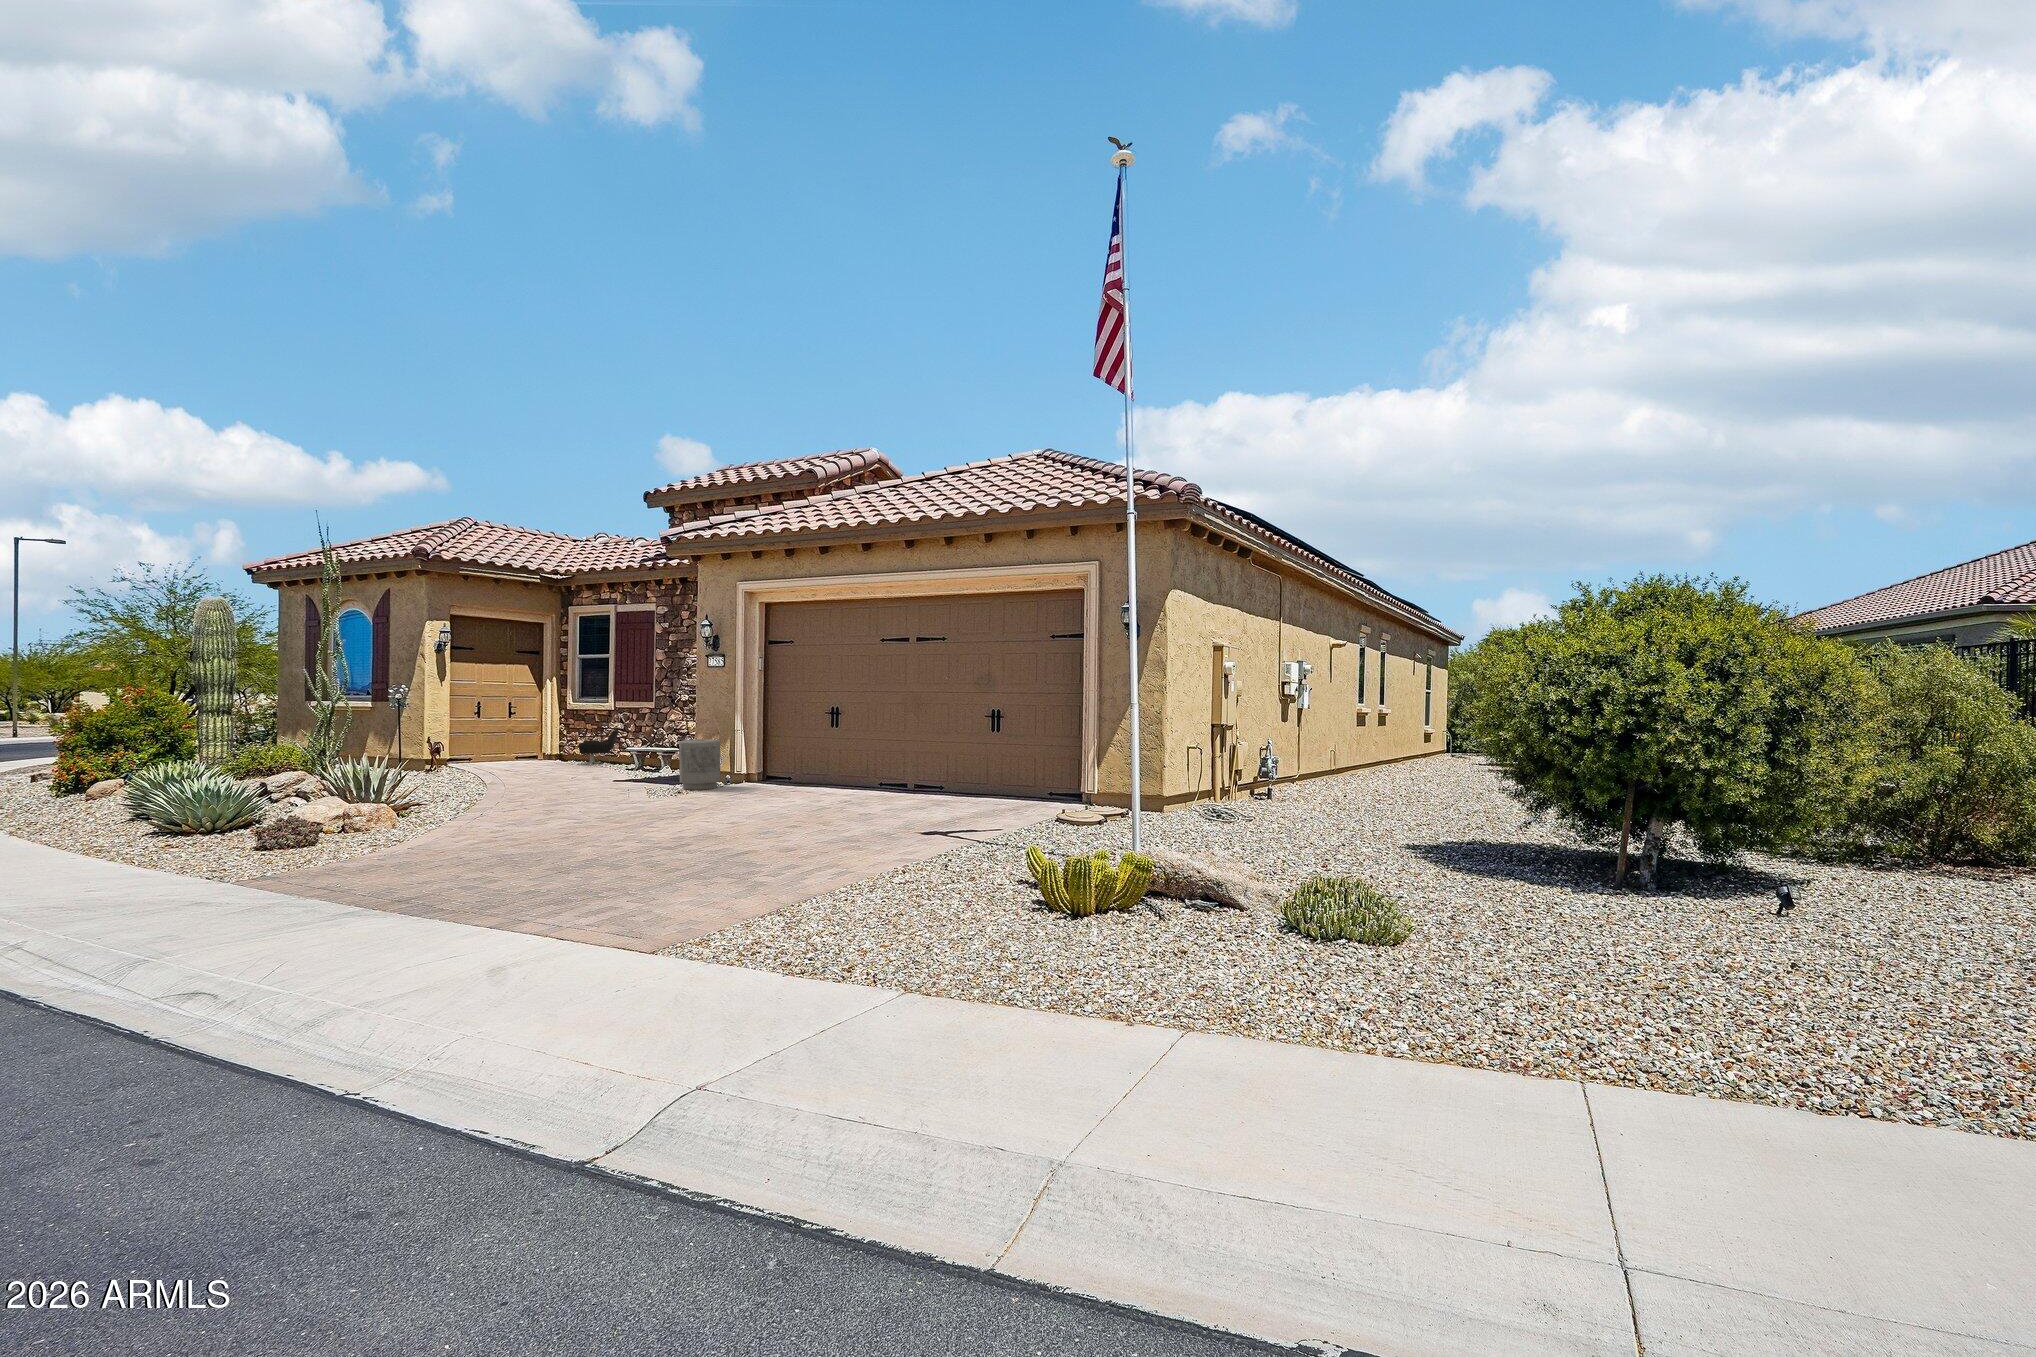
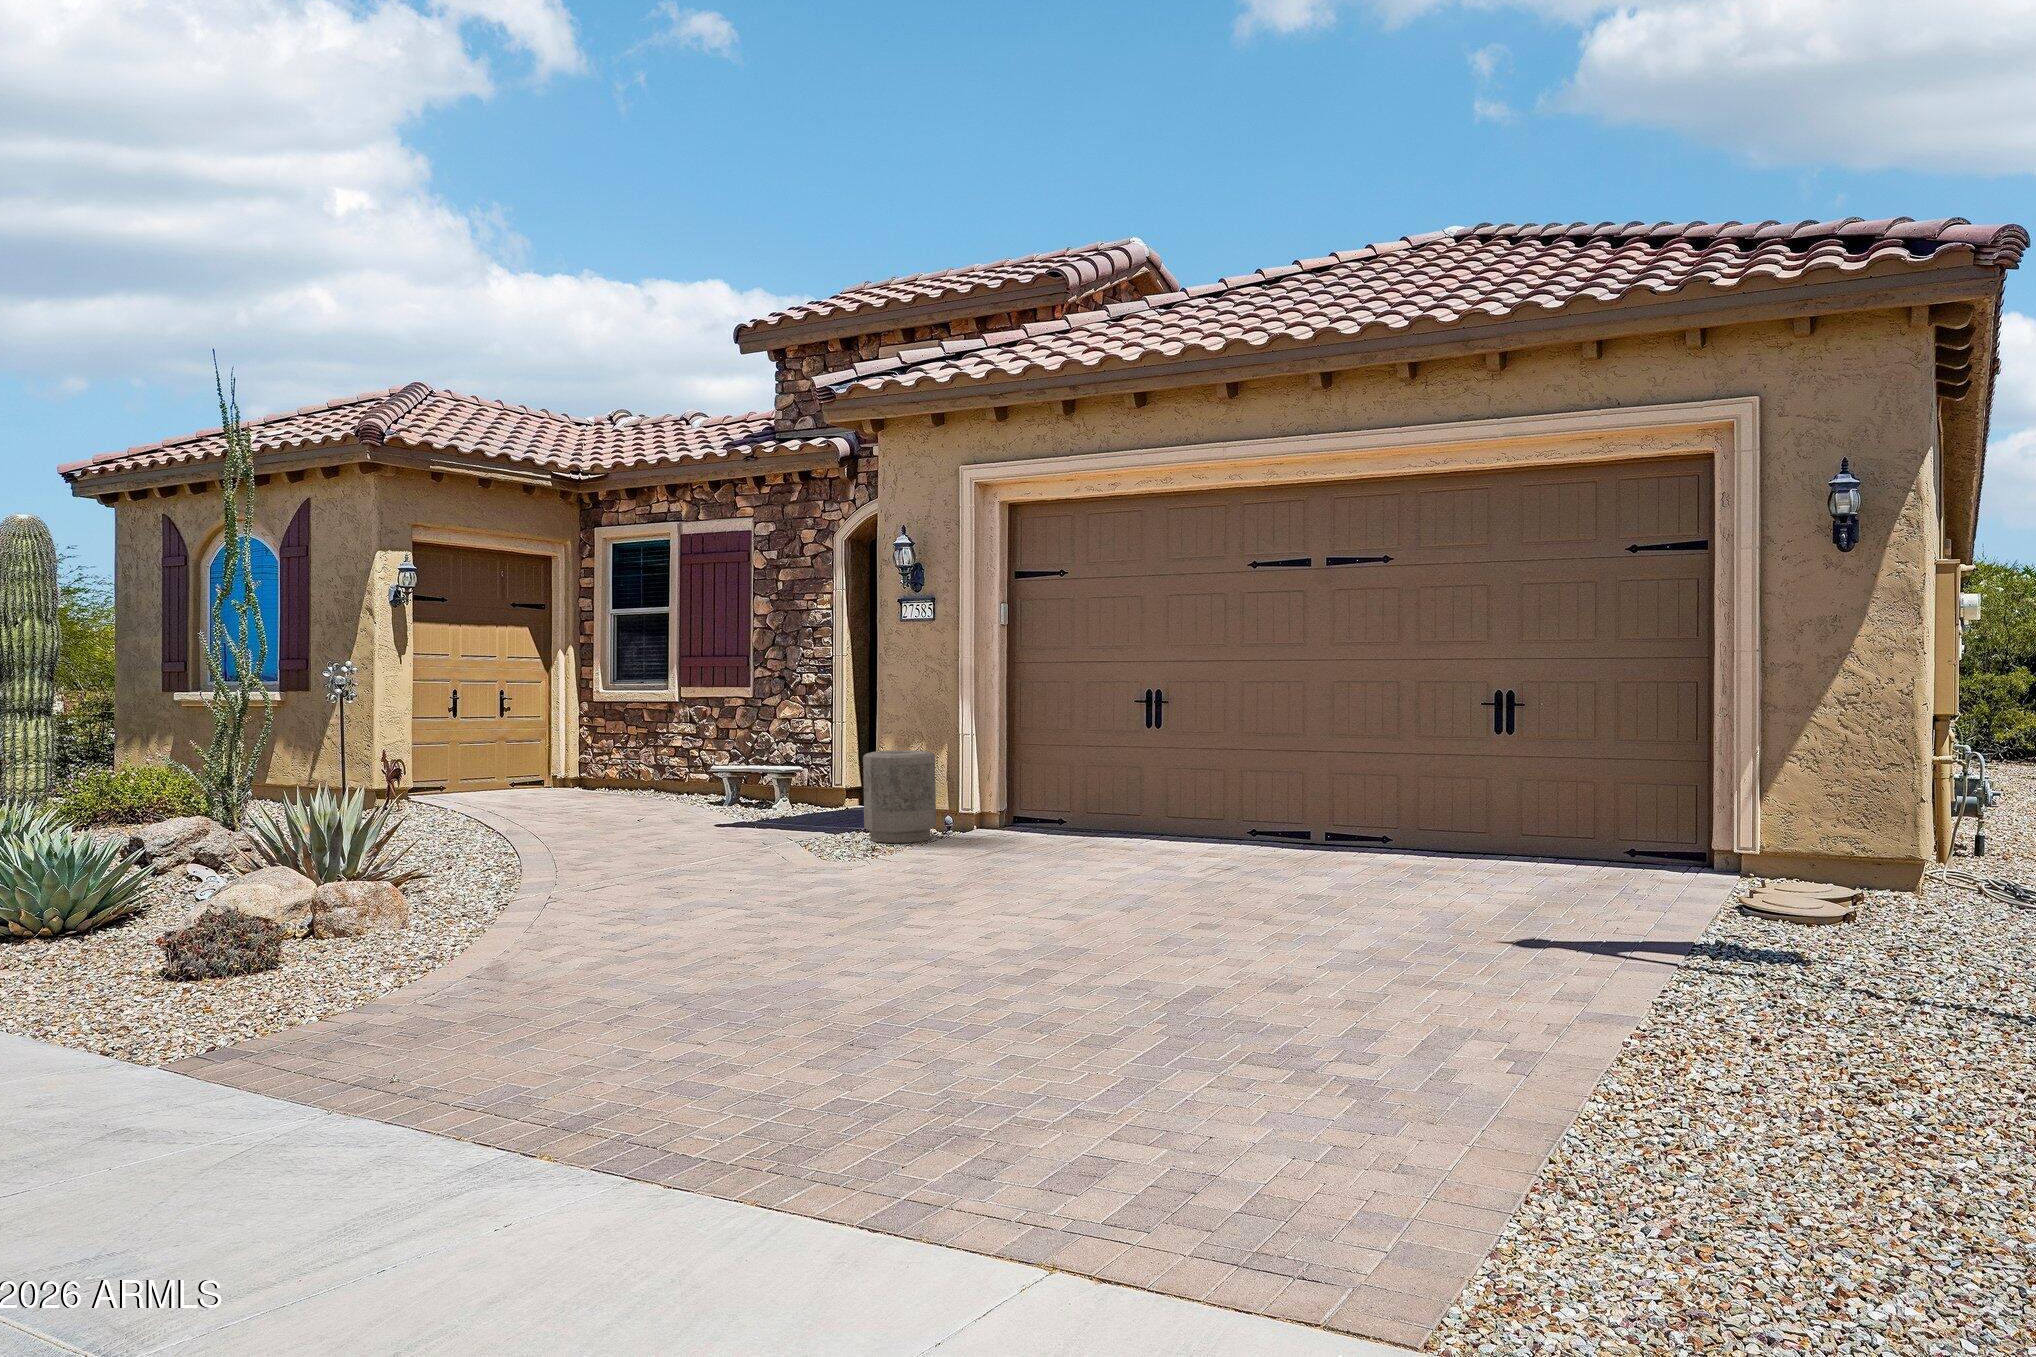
lounge chair: present [579,730,619,765] -> none [617,734,690,796]

